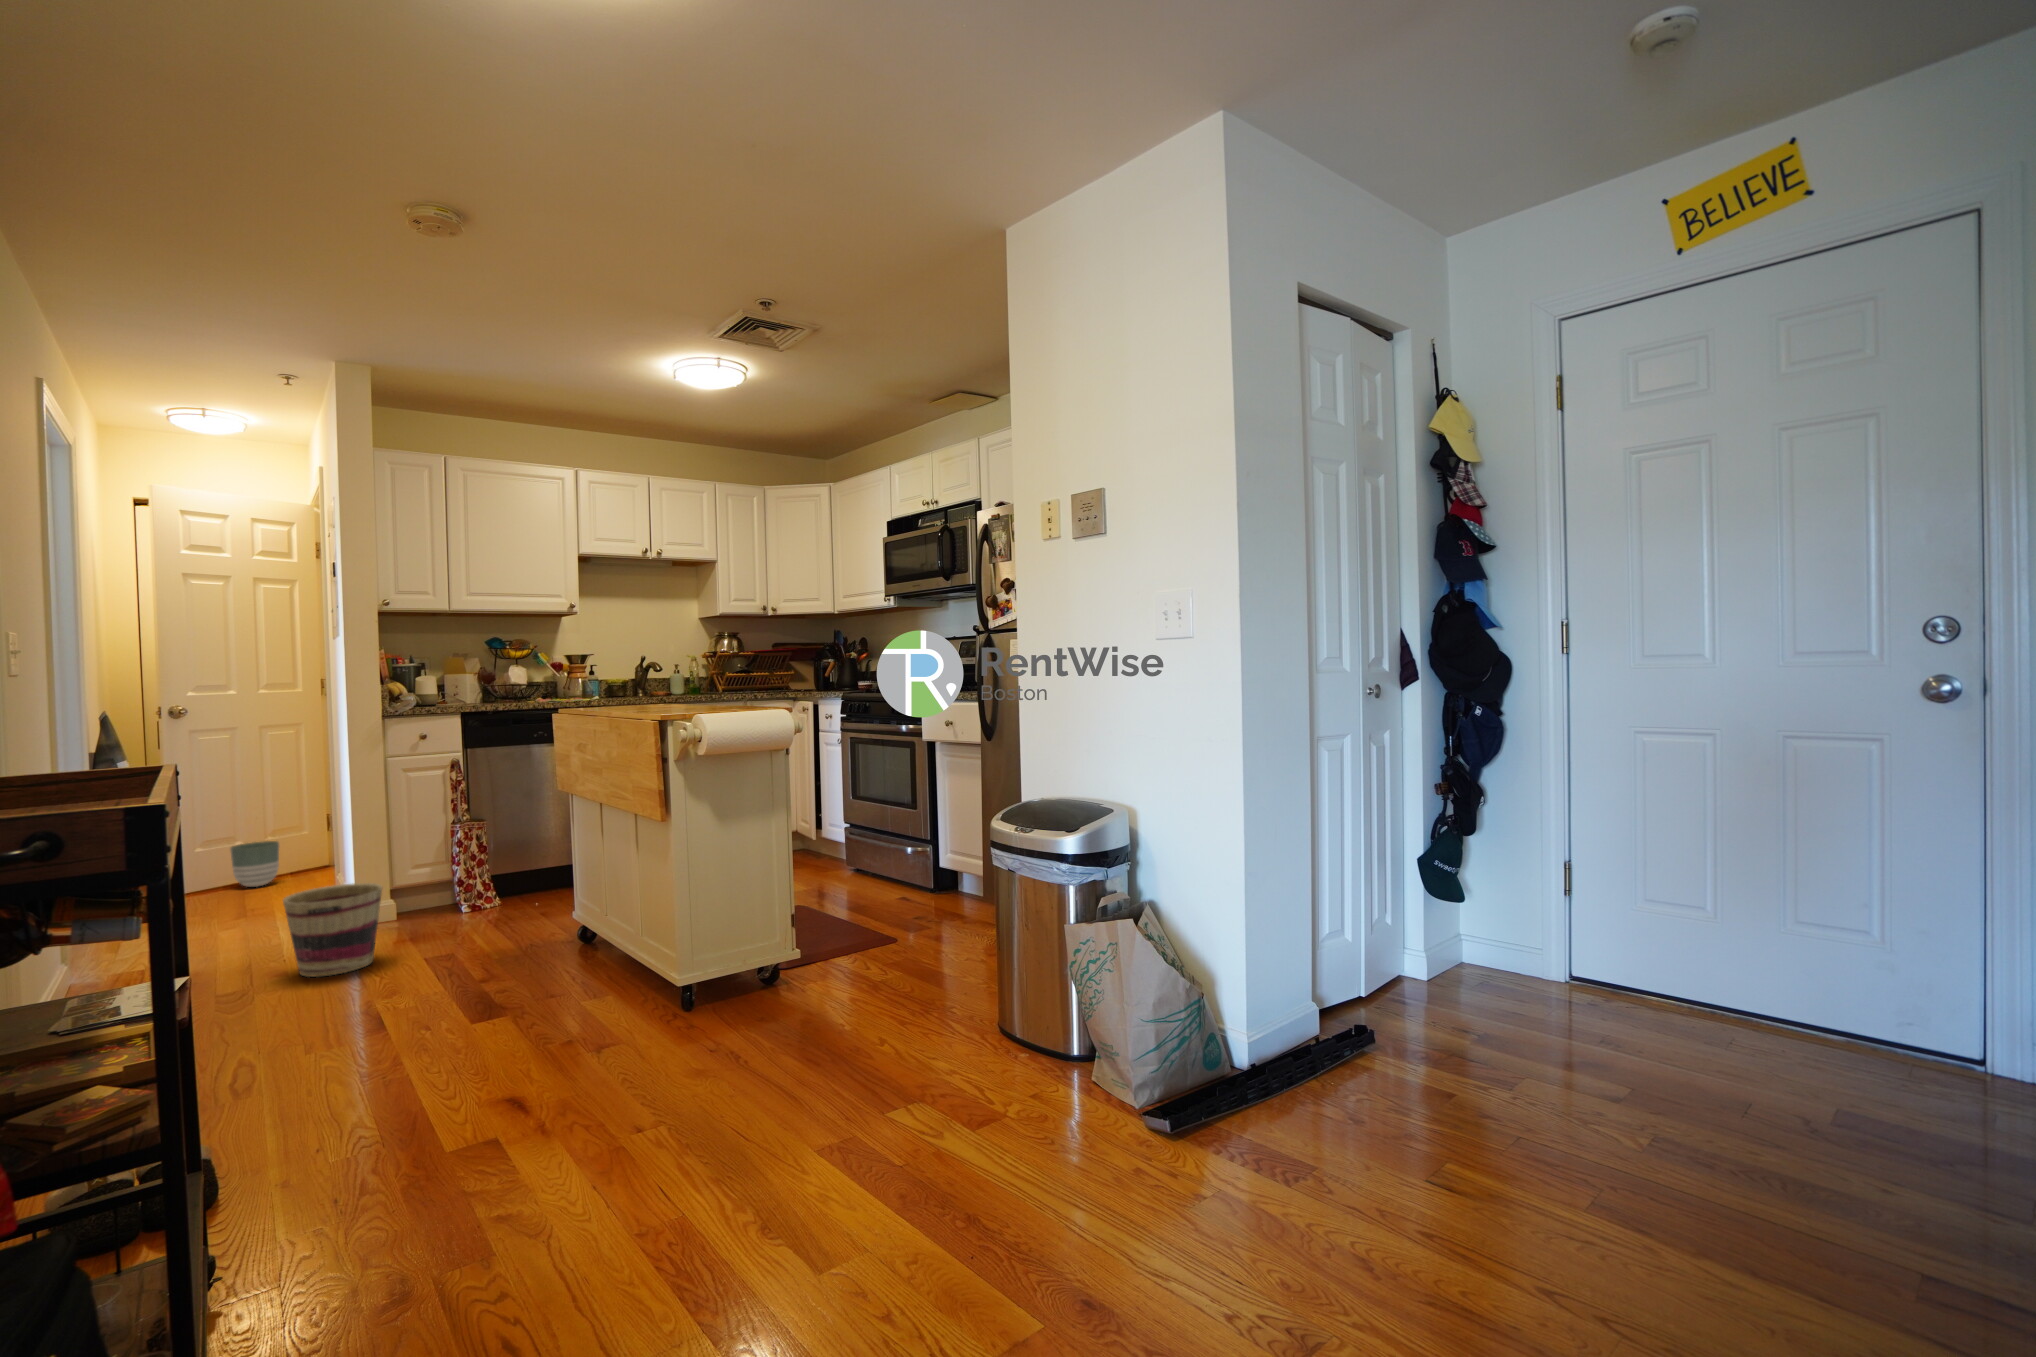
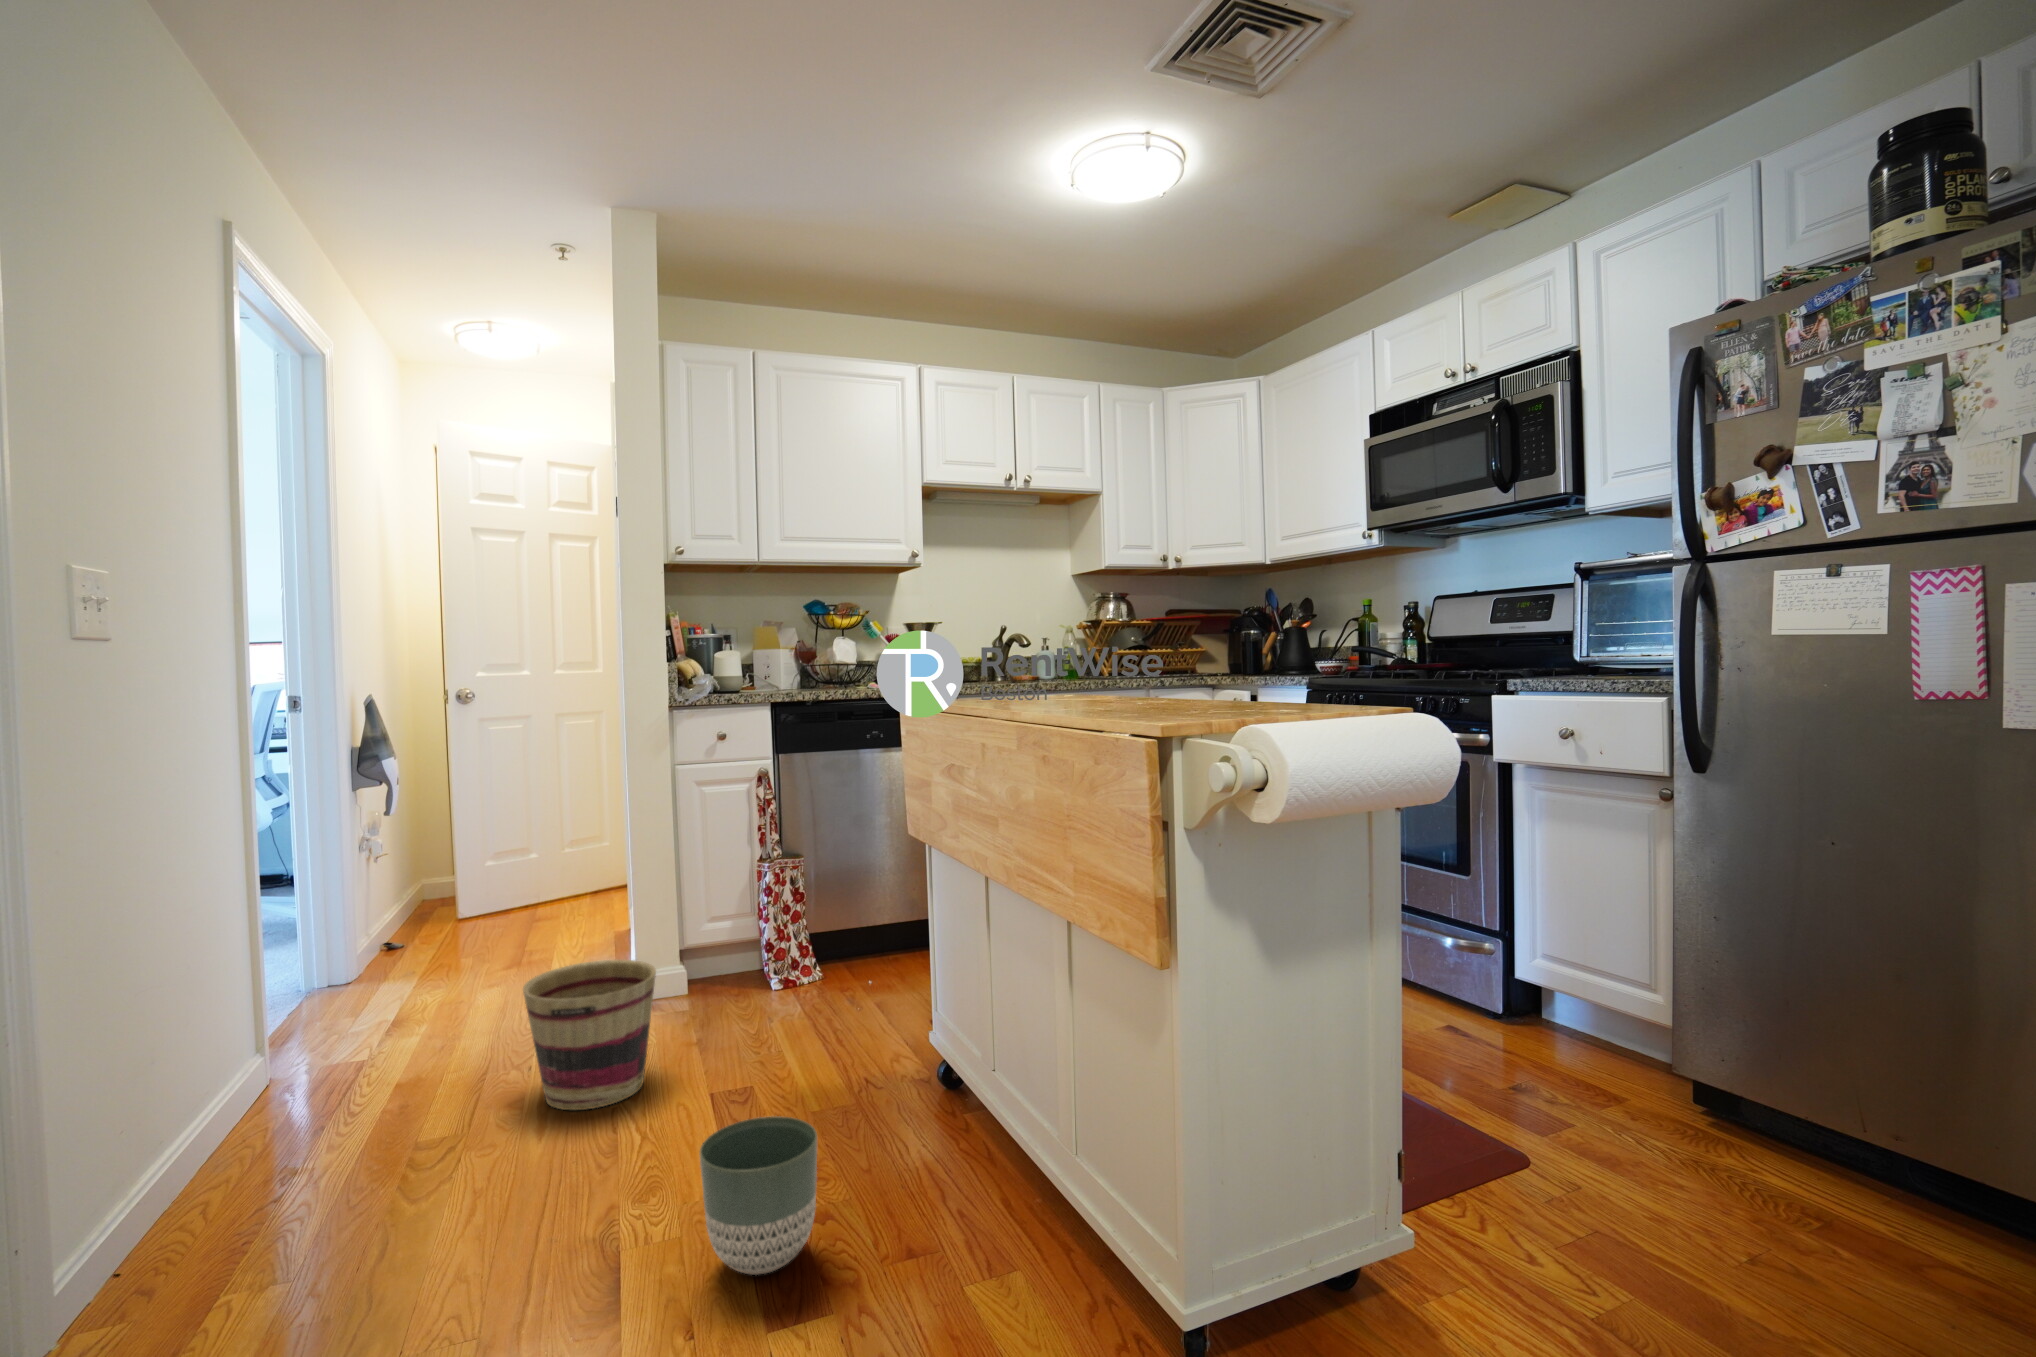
planter: present [230,841,279,887] -> present [699,1116,817,1275]

